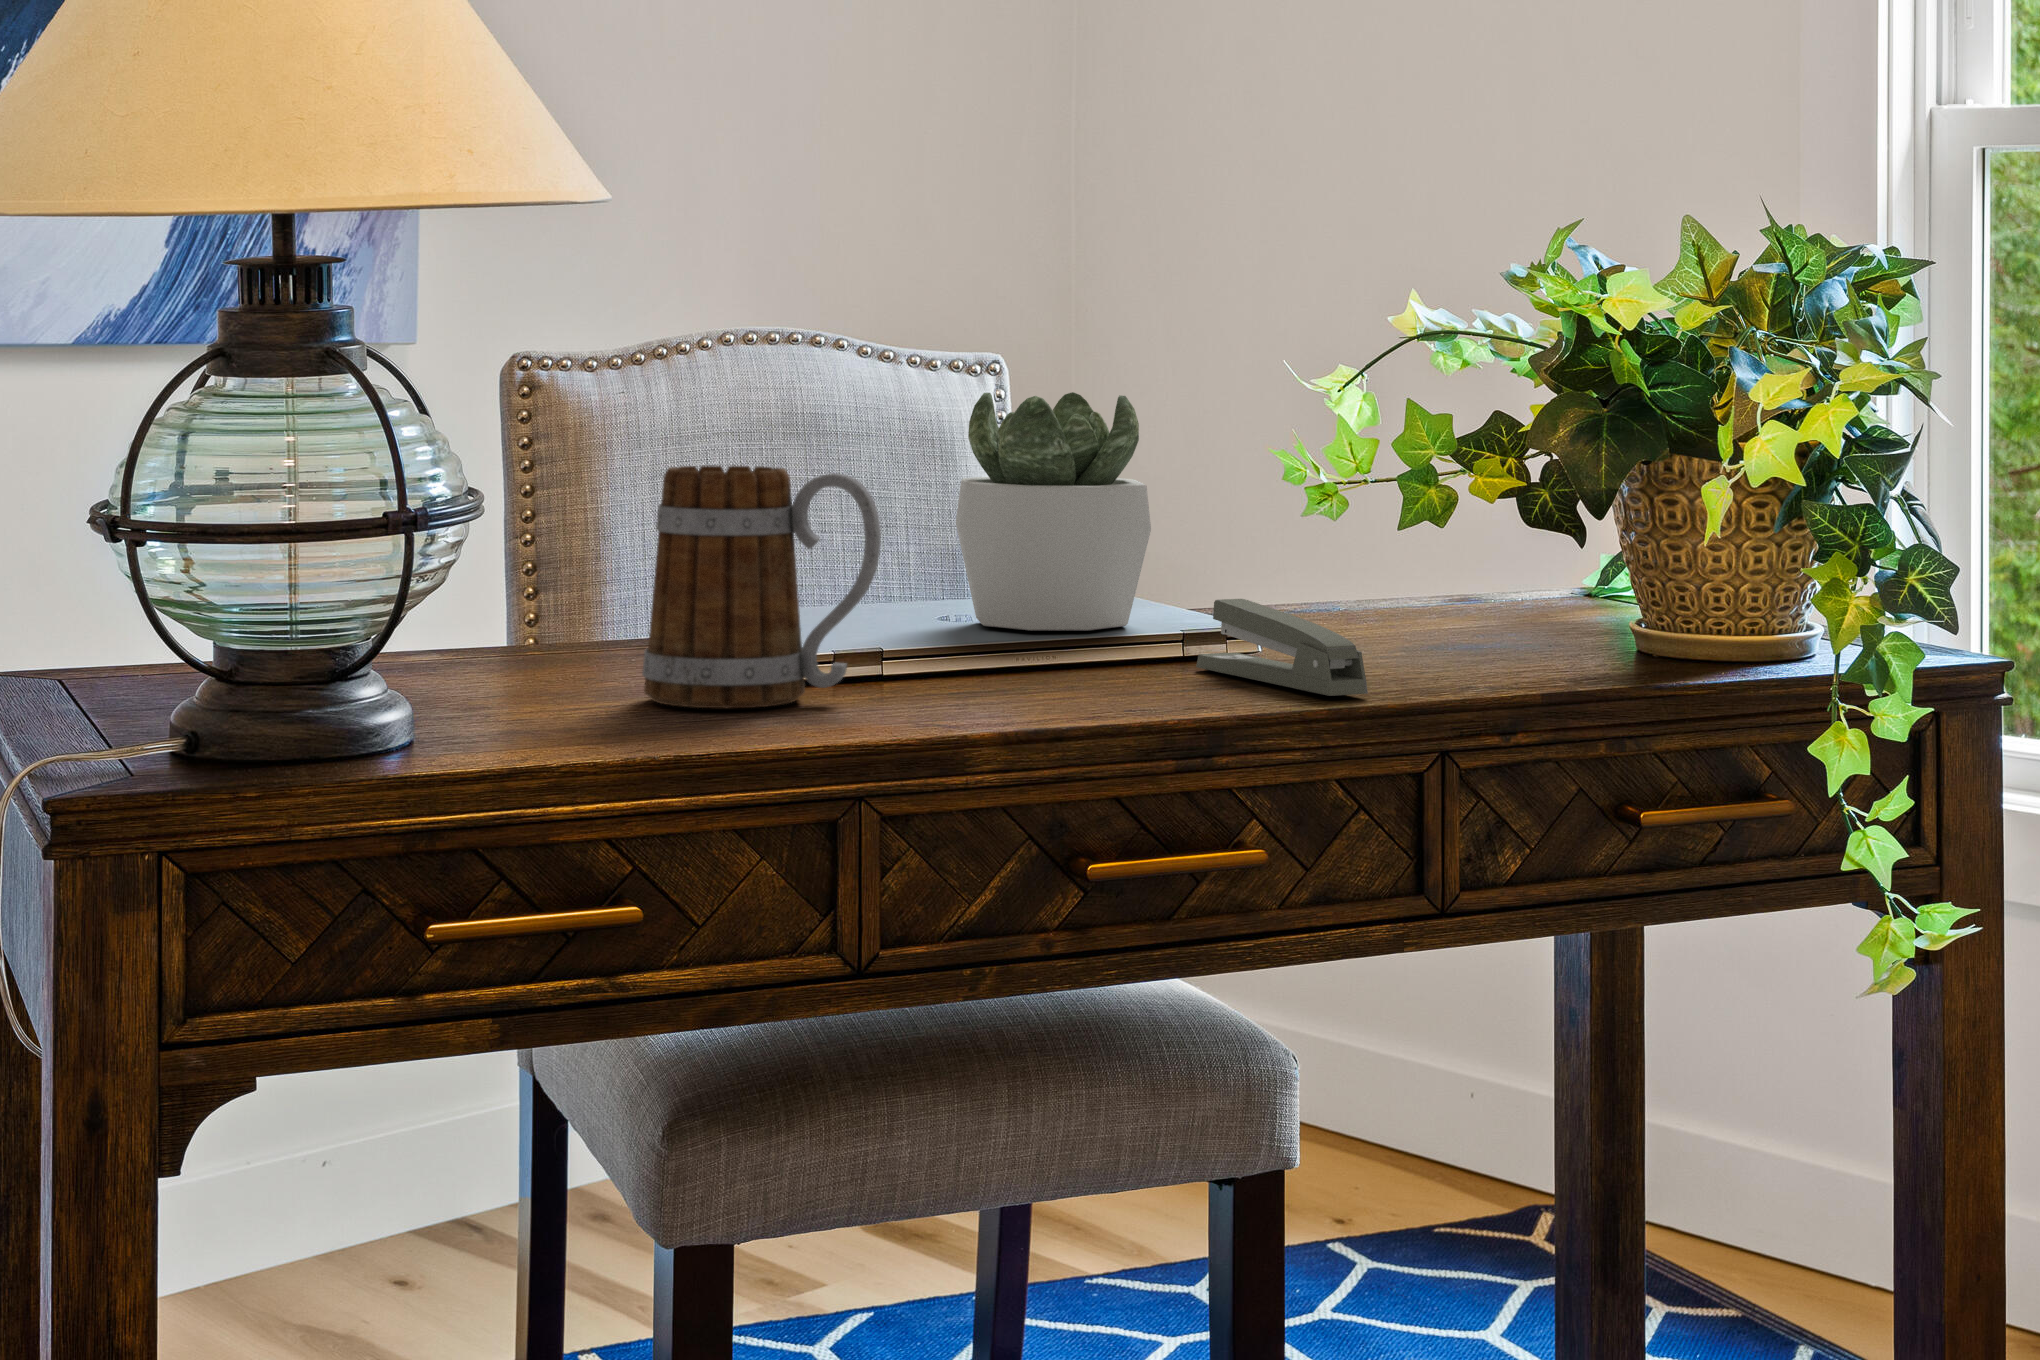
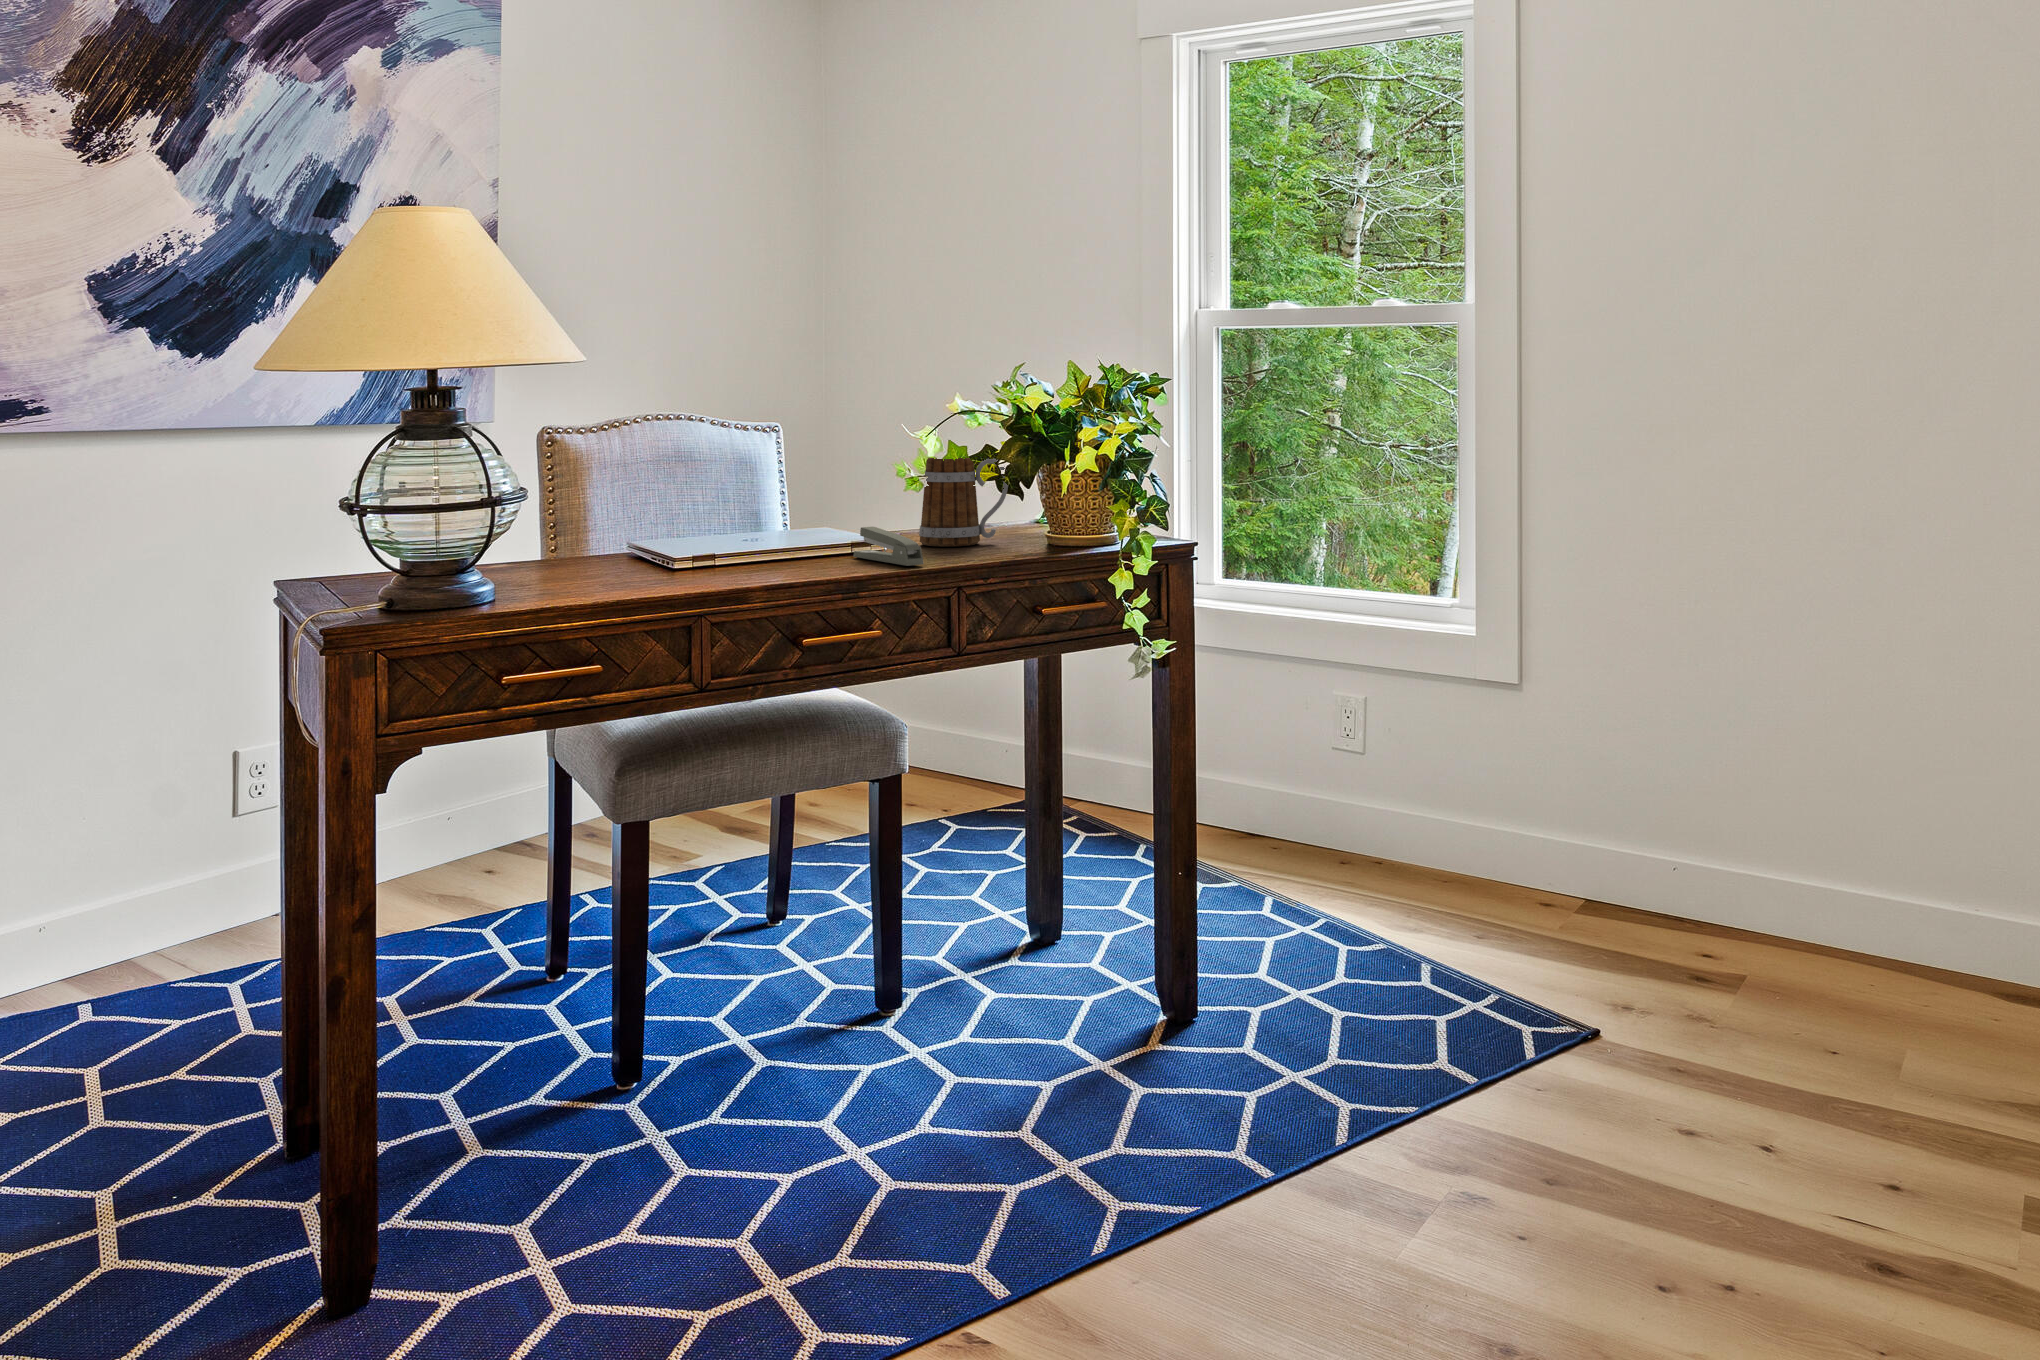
succulent plant: present [956,392,1151,631] -> none [750,439,838,544]
mug: present [642,465,881,708] -> present [919,457,1008,546]

